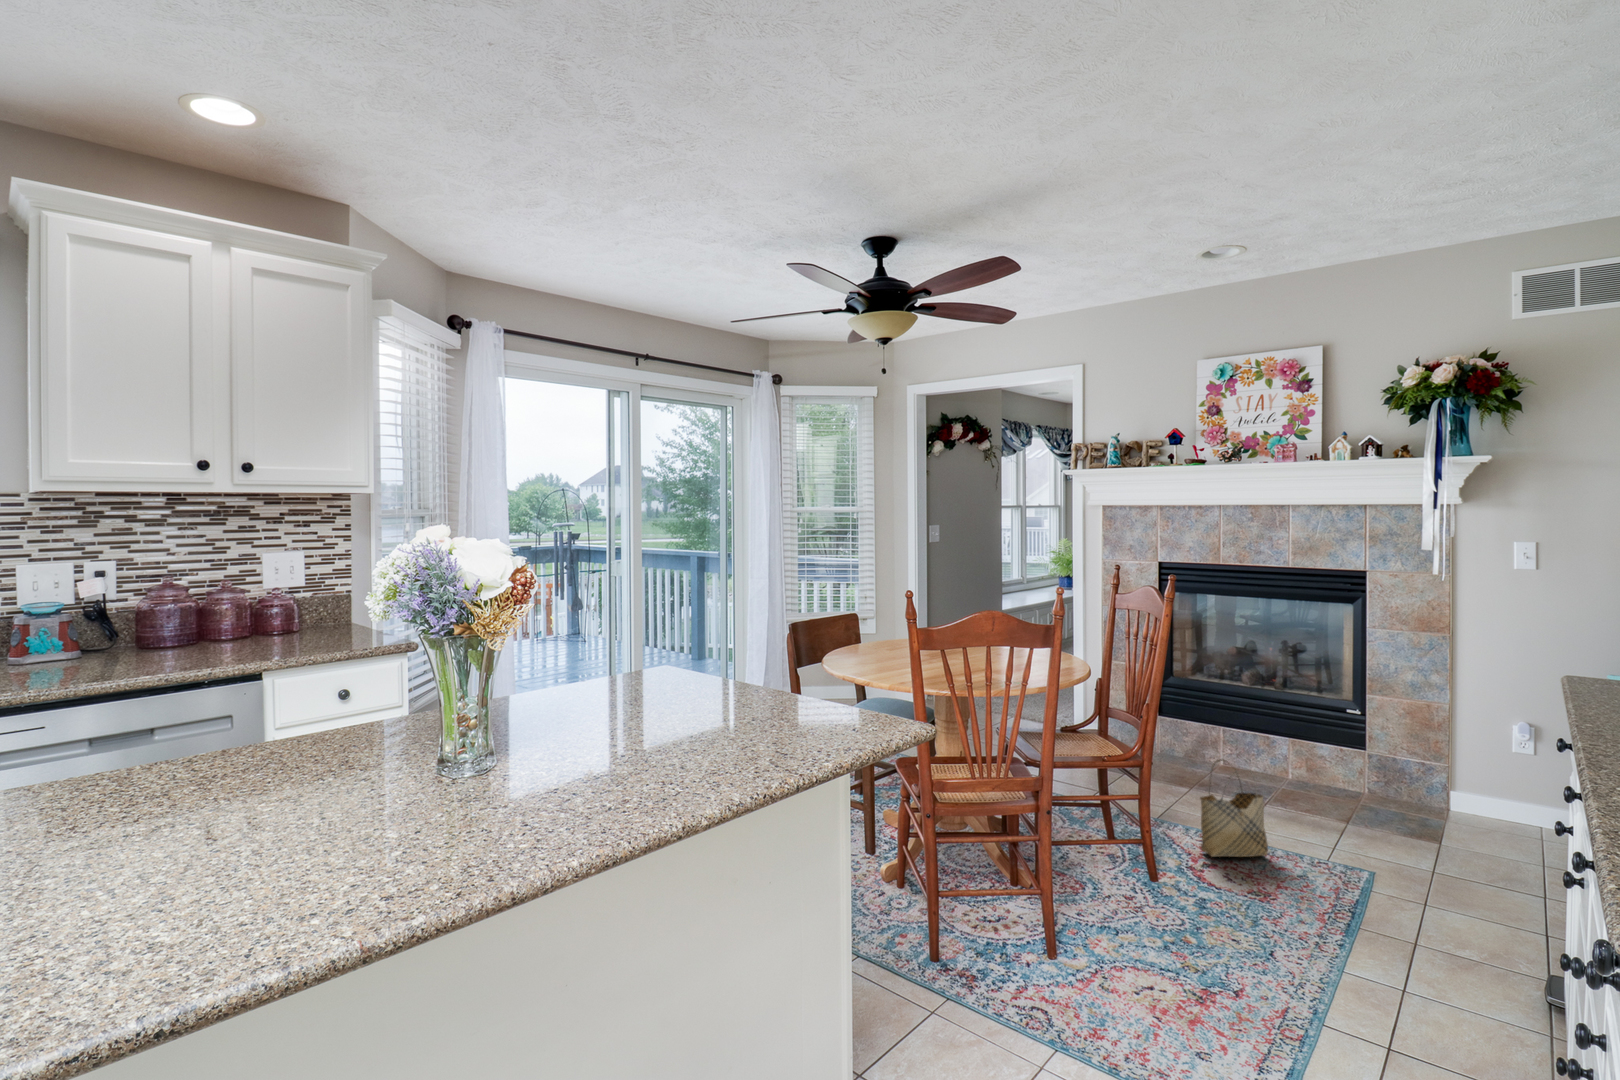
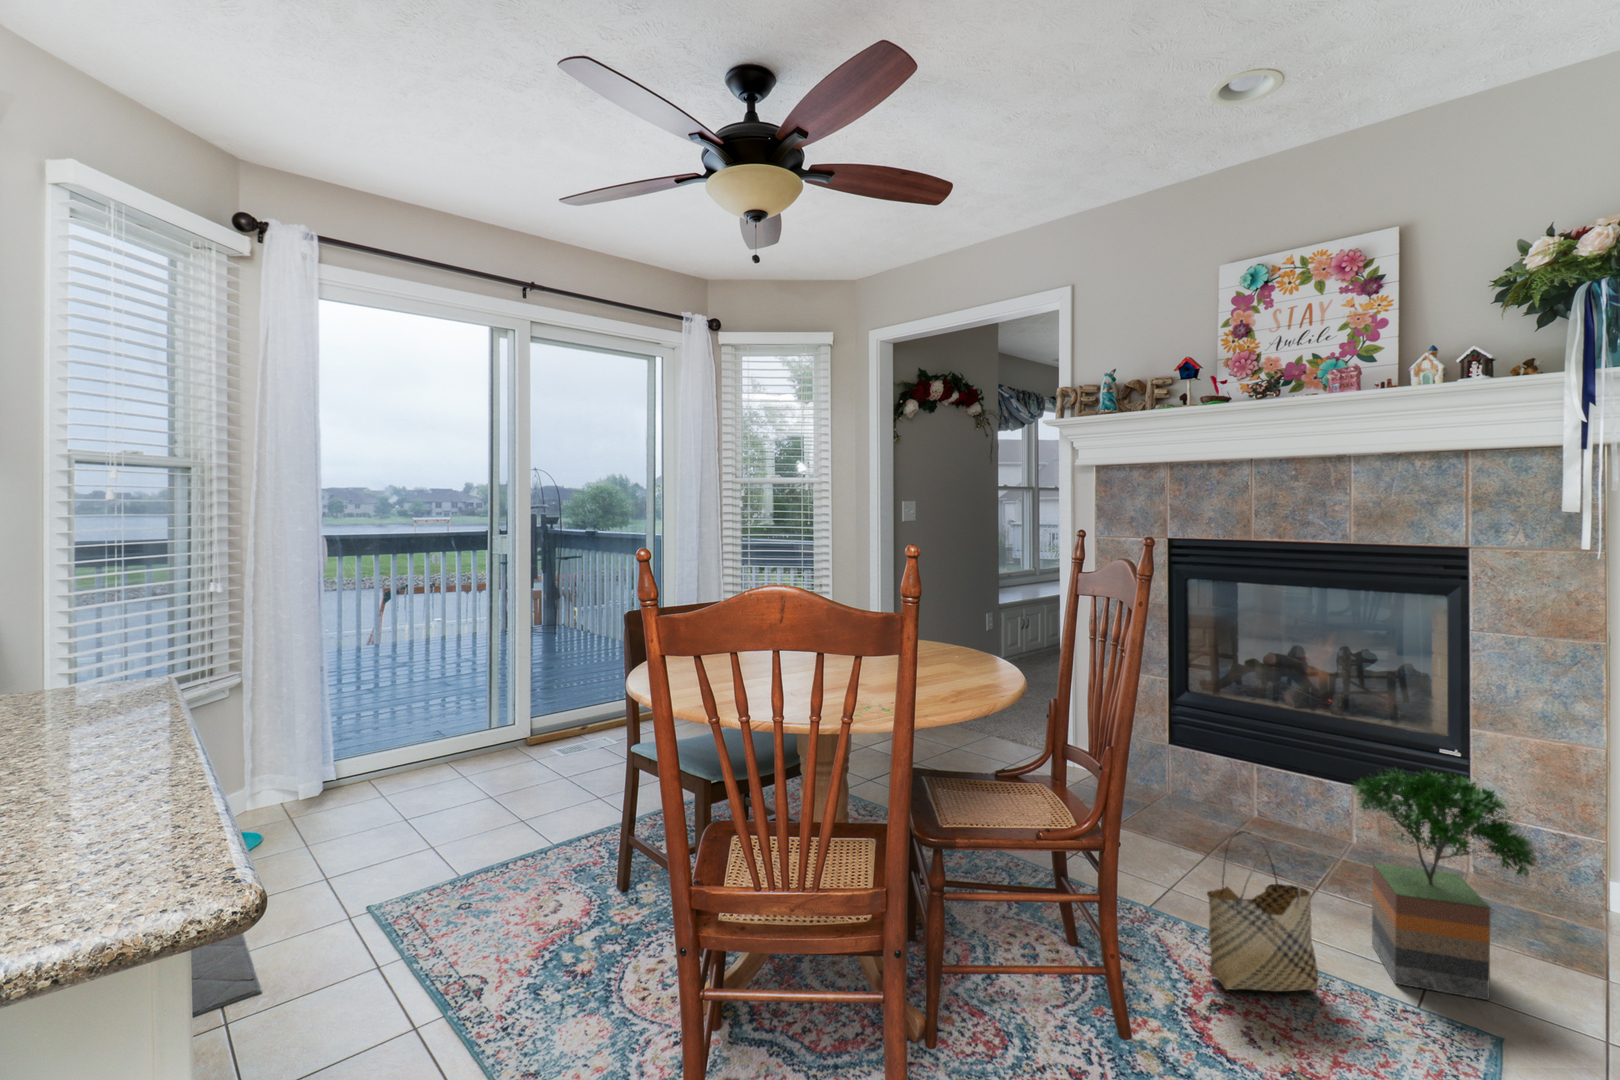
potted tree: none [1286,716,1398,858] -> present [1352,768,1537,1000]

